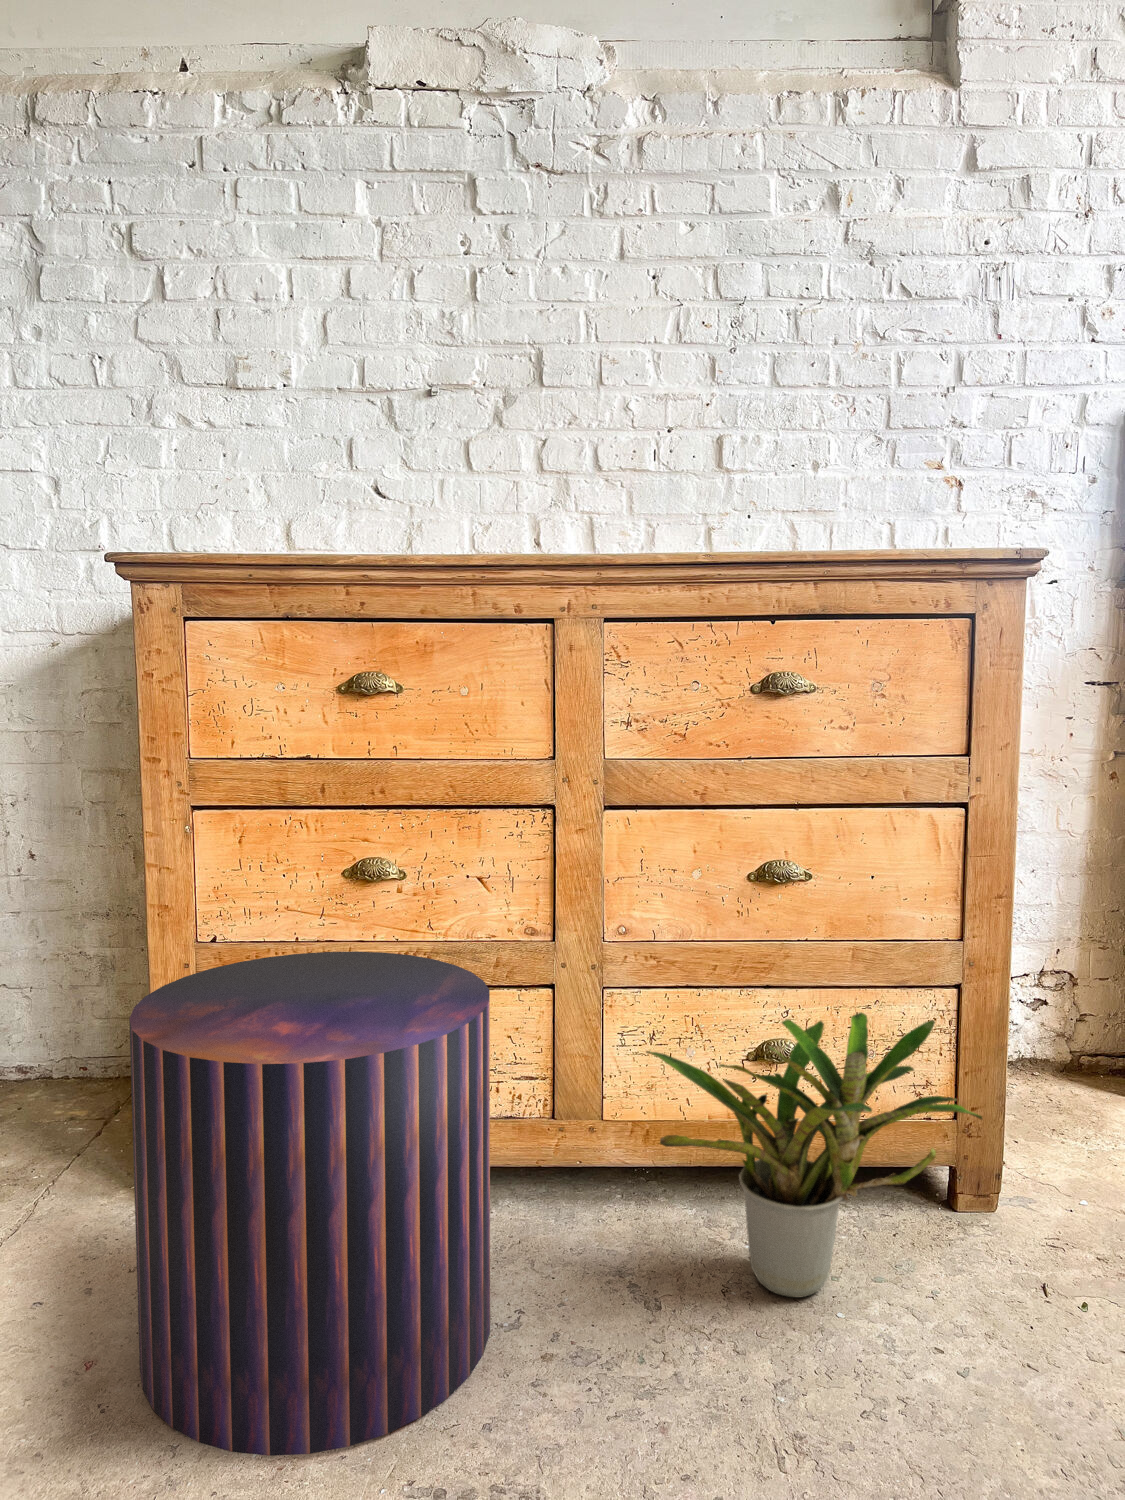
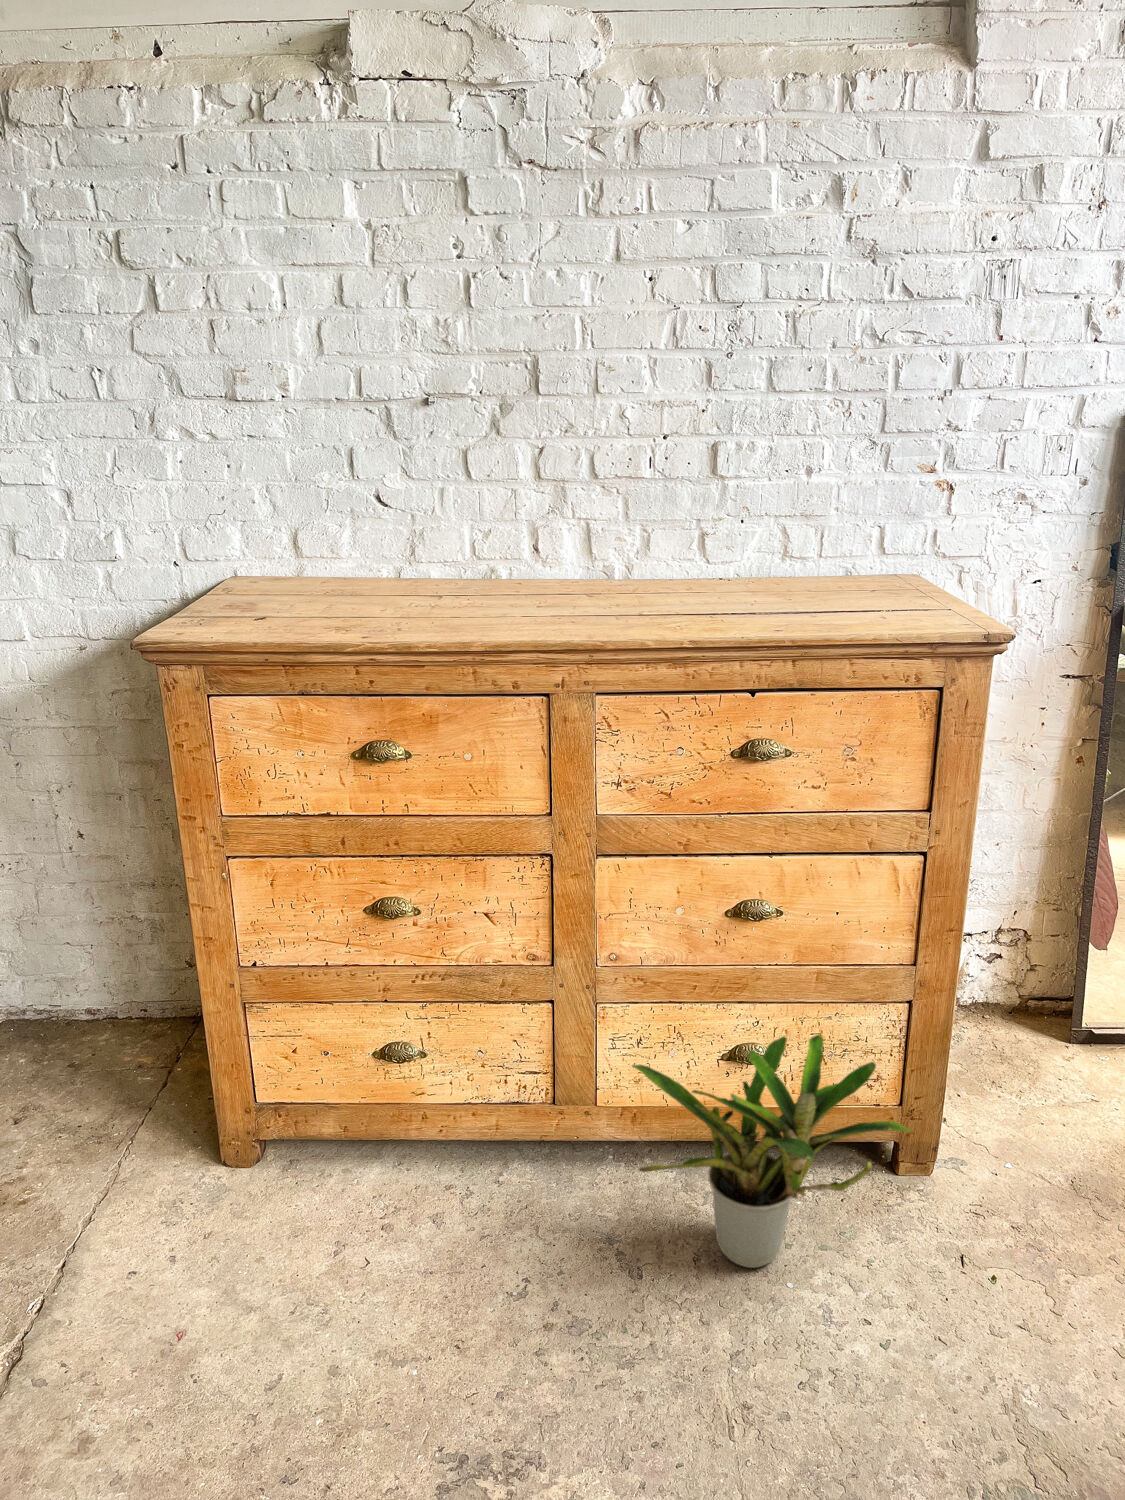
pouf: present [129,951,490,1456] -> none [195,987,502,1419]

